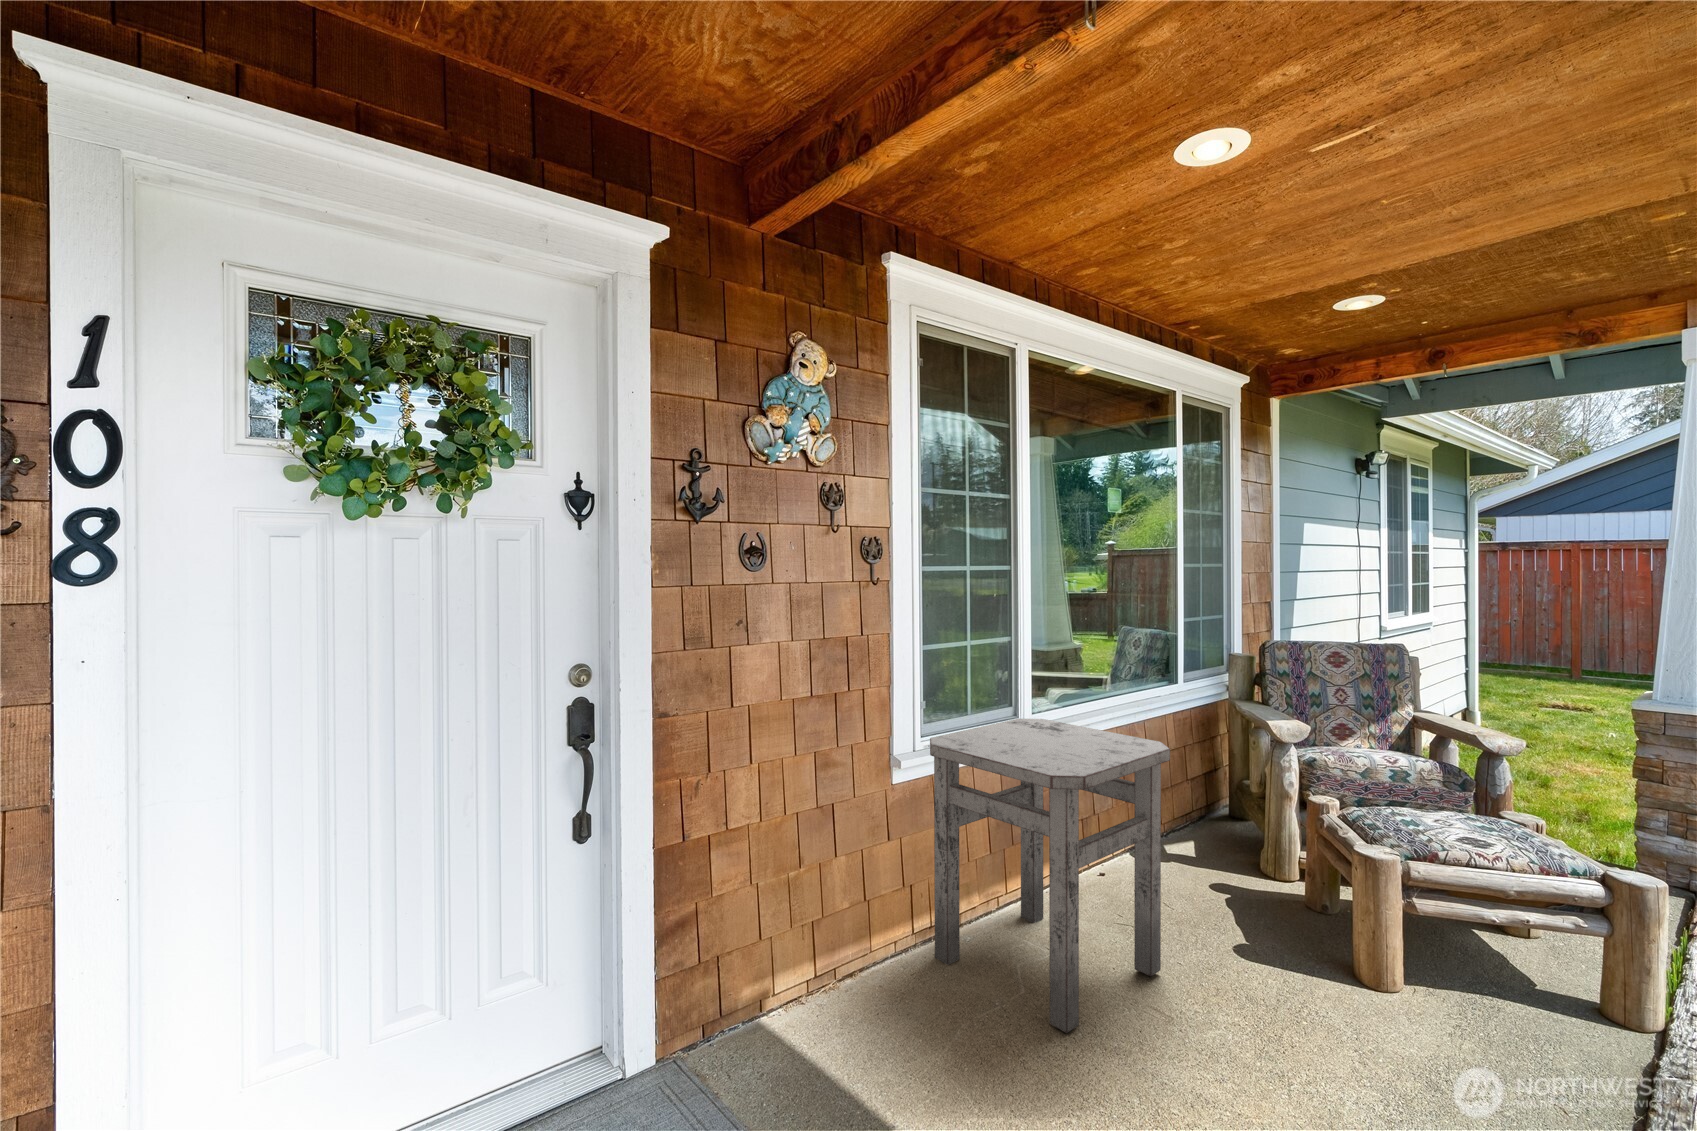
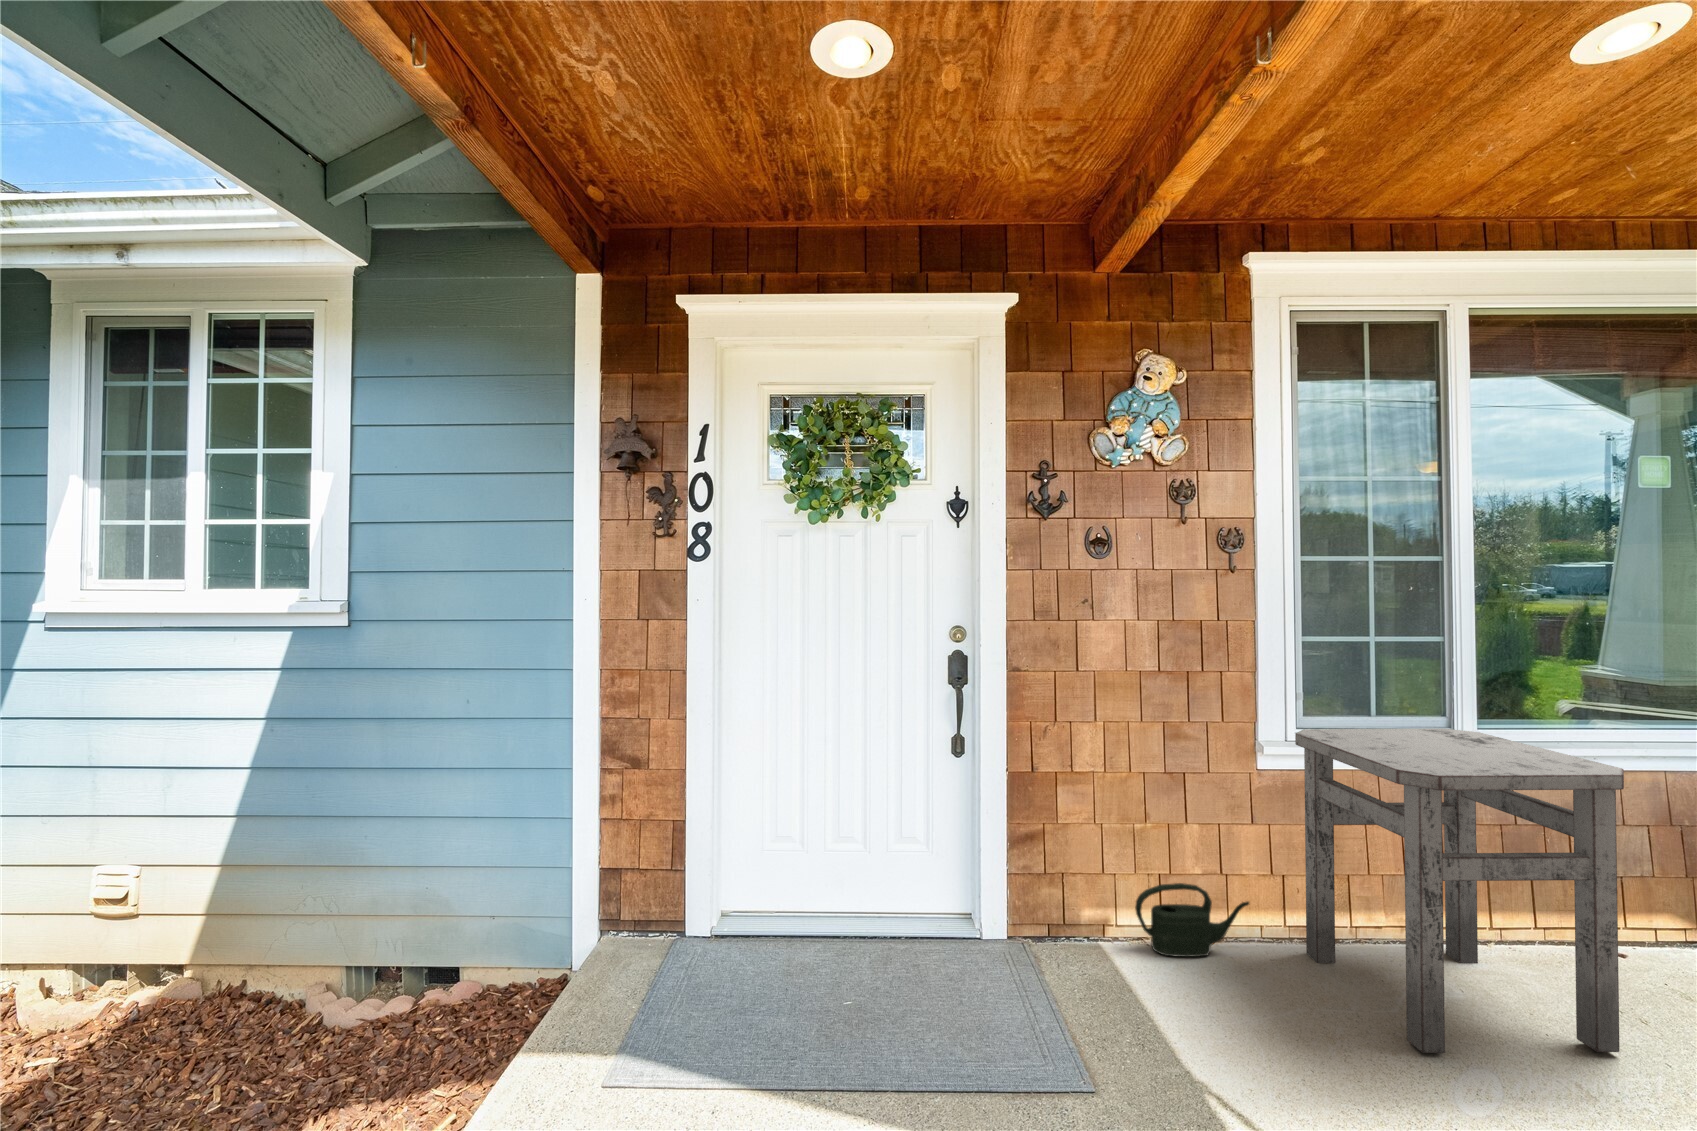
watering can: none [796,923,894,1013] -> present [1135,883,1249,957]

